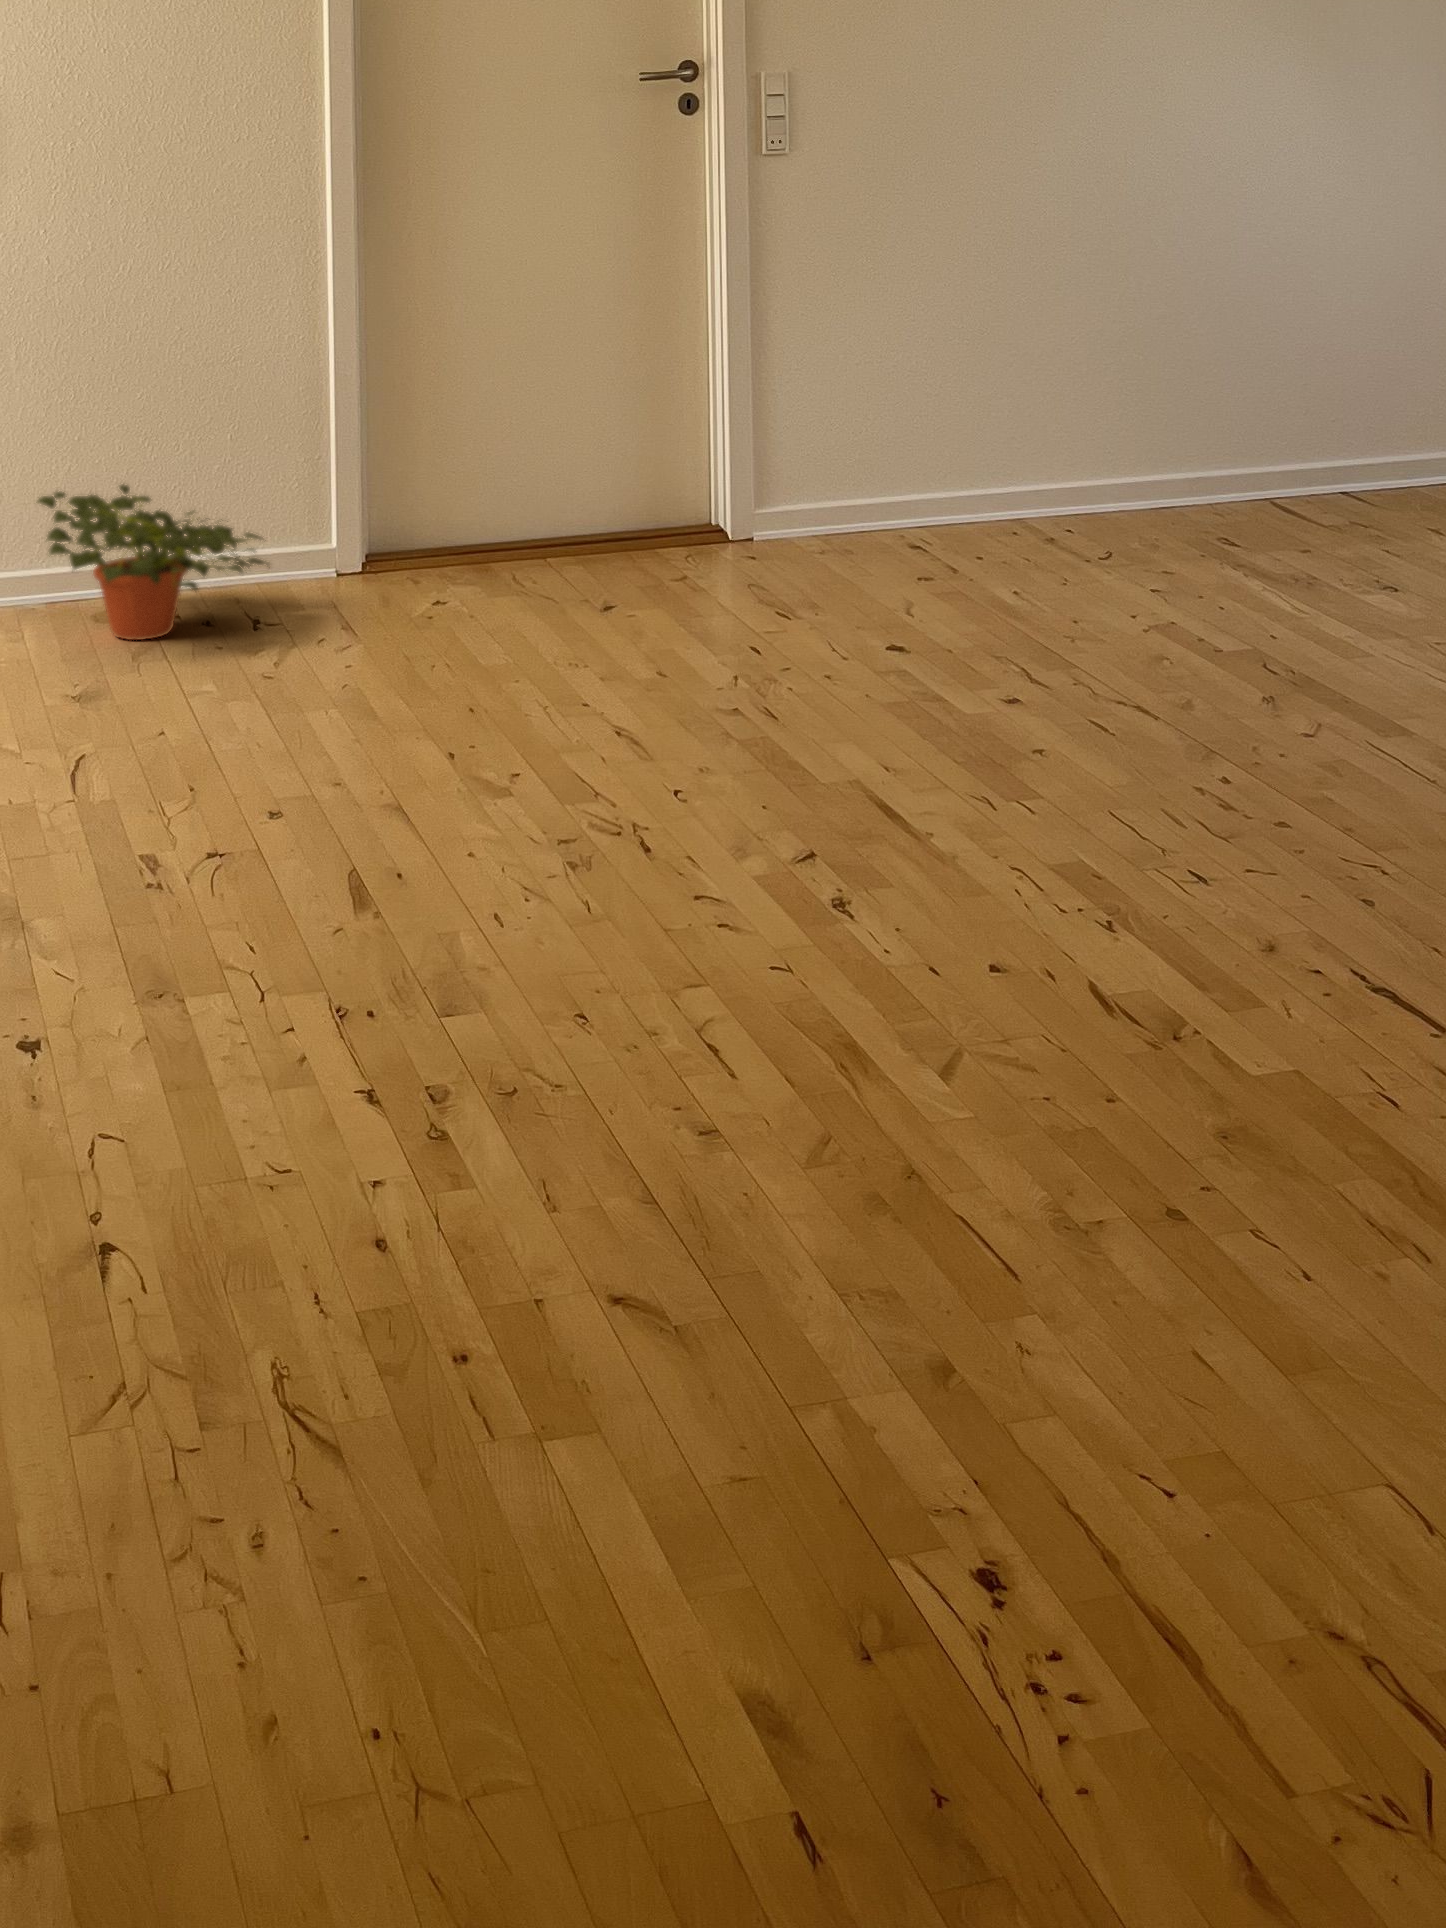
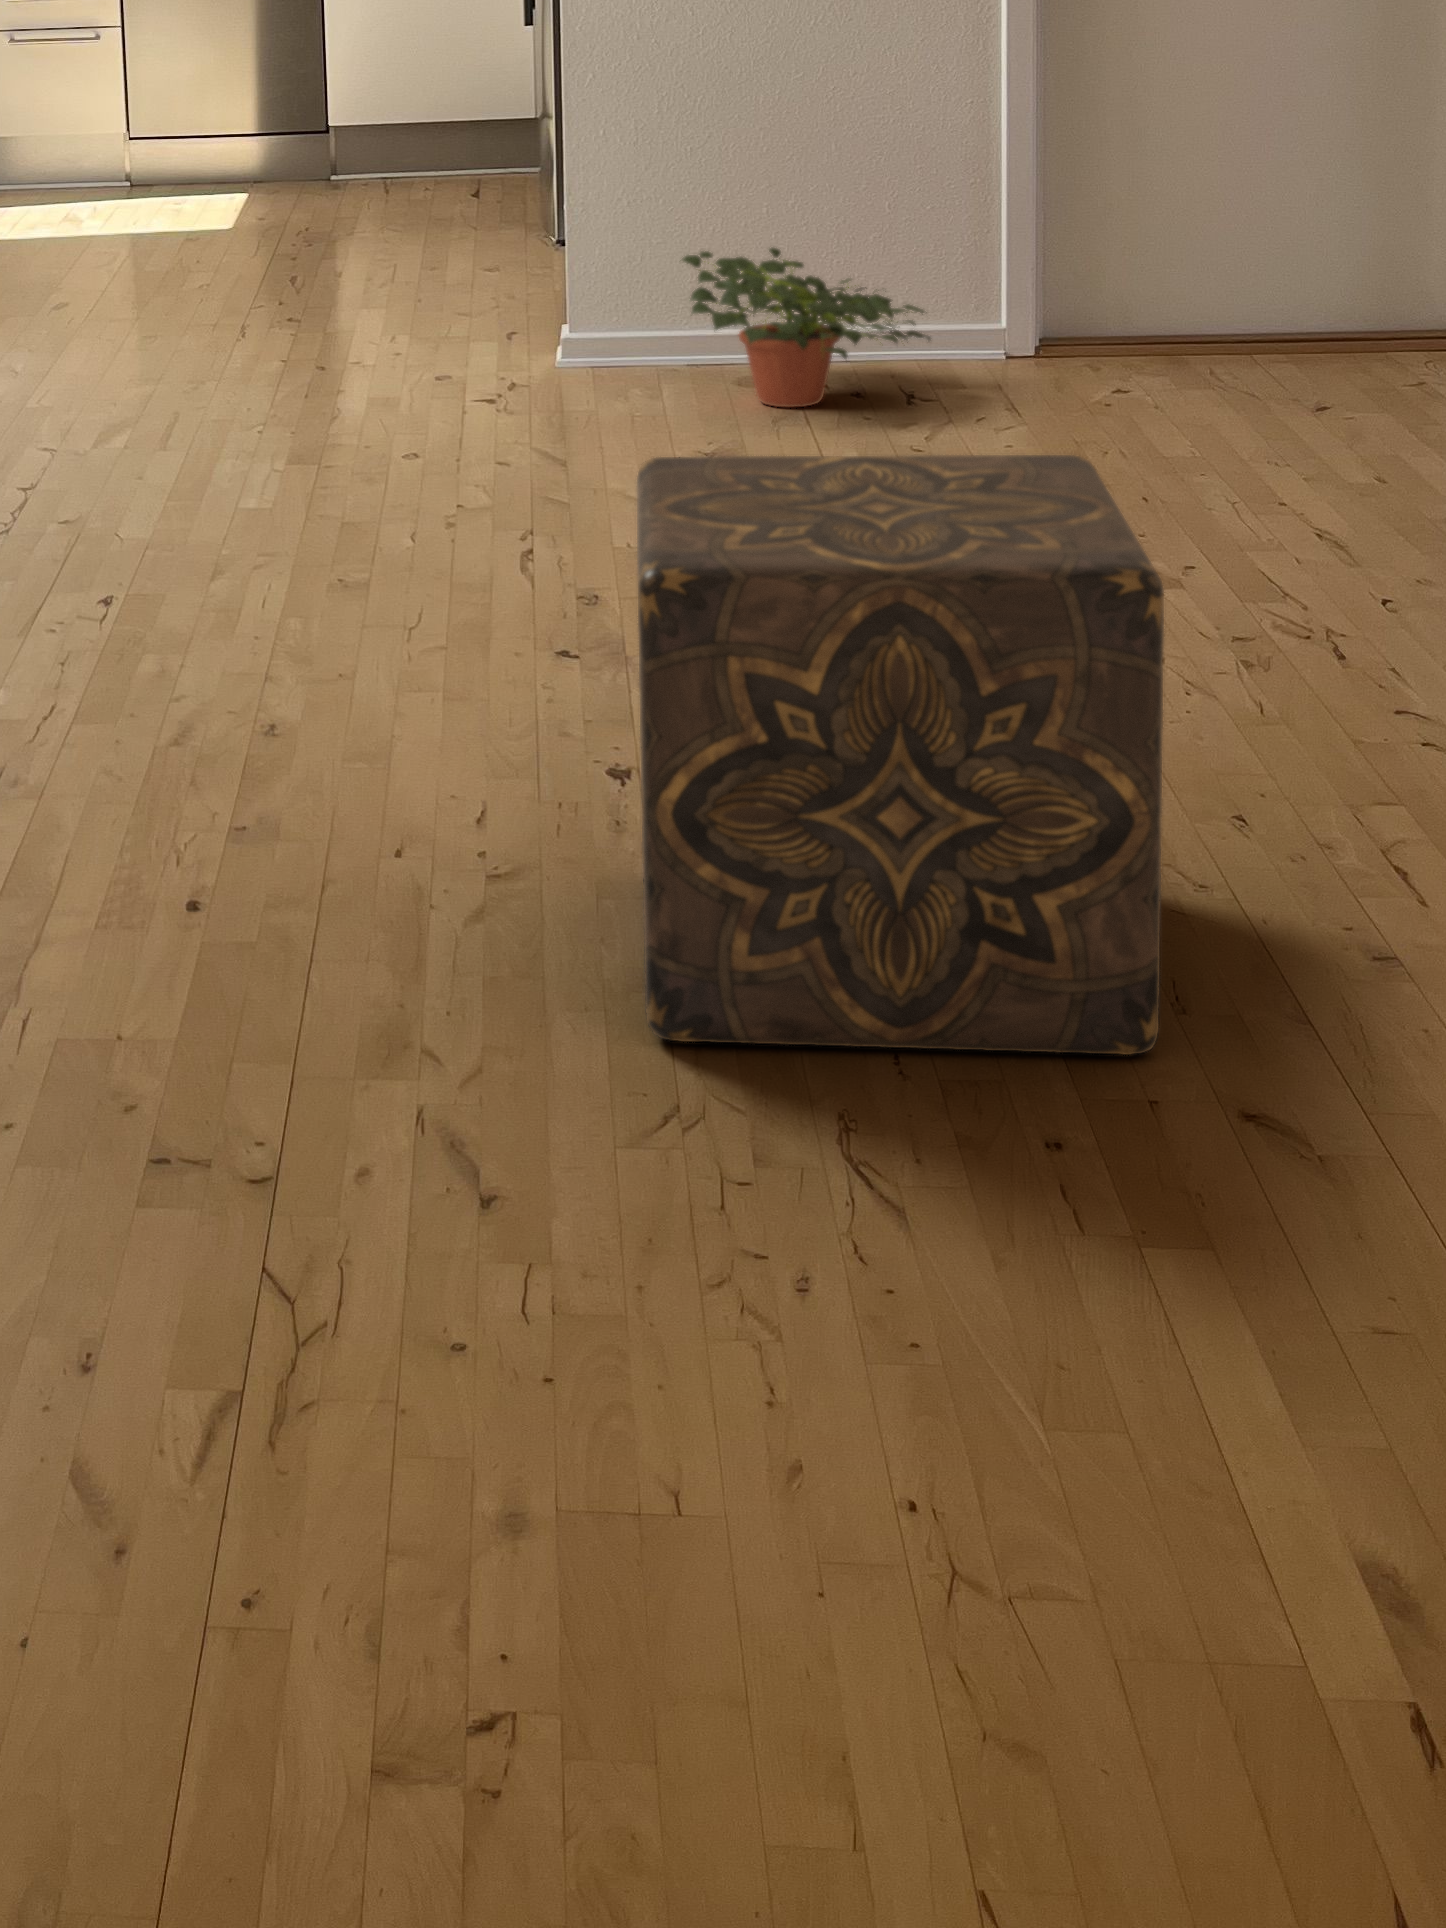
ottoman: none [57,707,540,1318] -> present [637,455,1164,1055]

